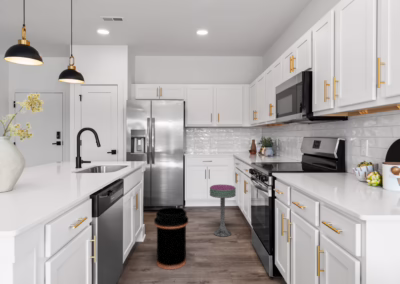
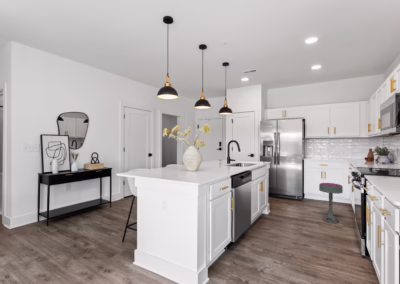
trash can: present [154,207,188,269] -> none [273,193,297,233]

